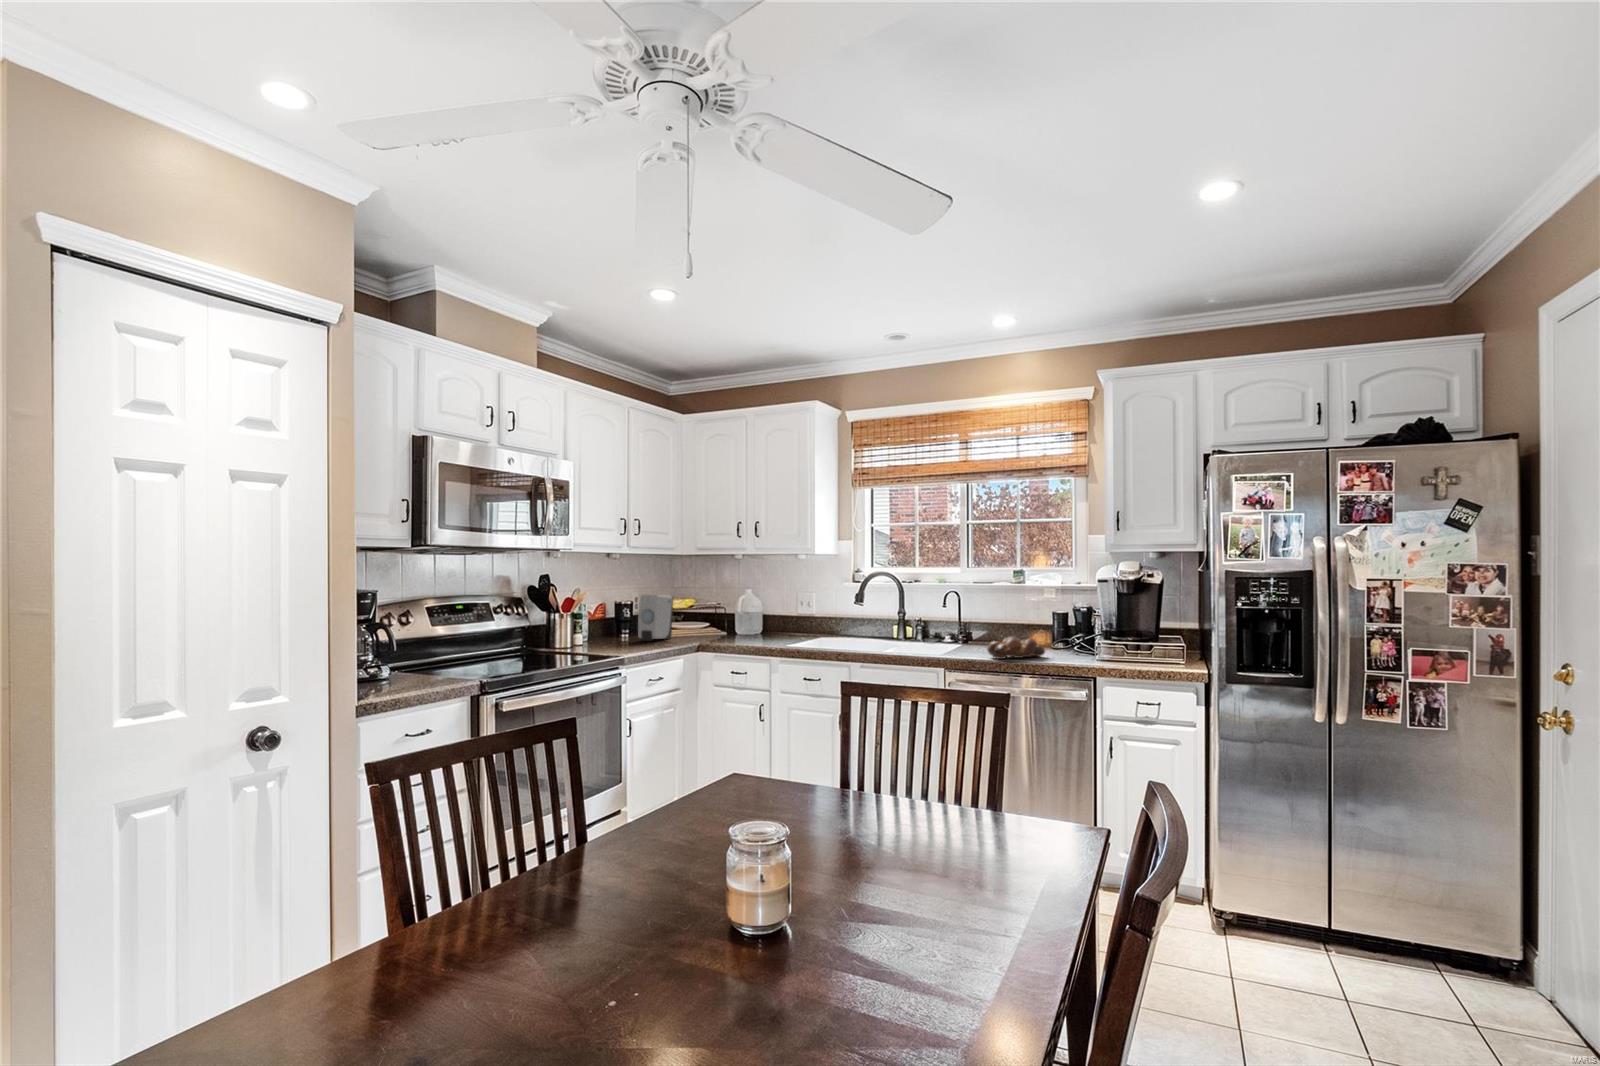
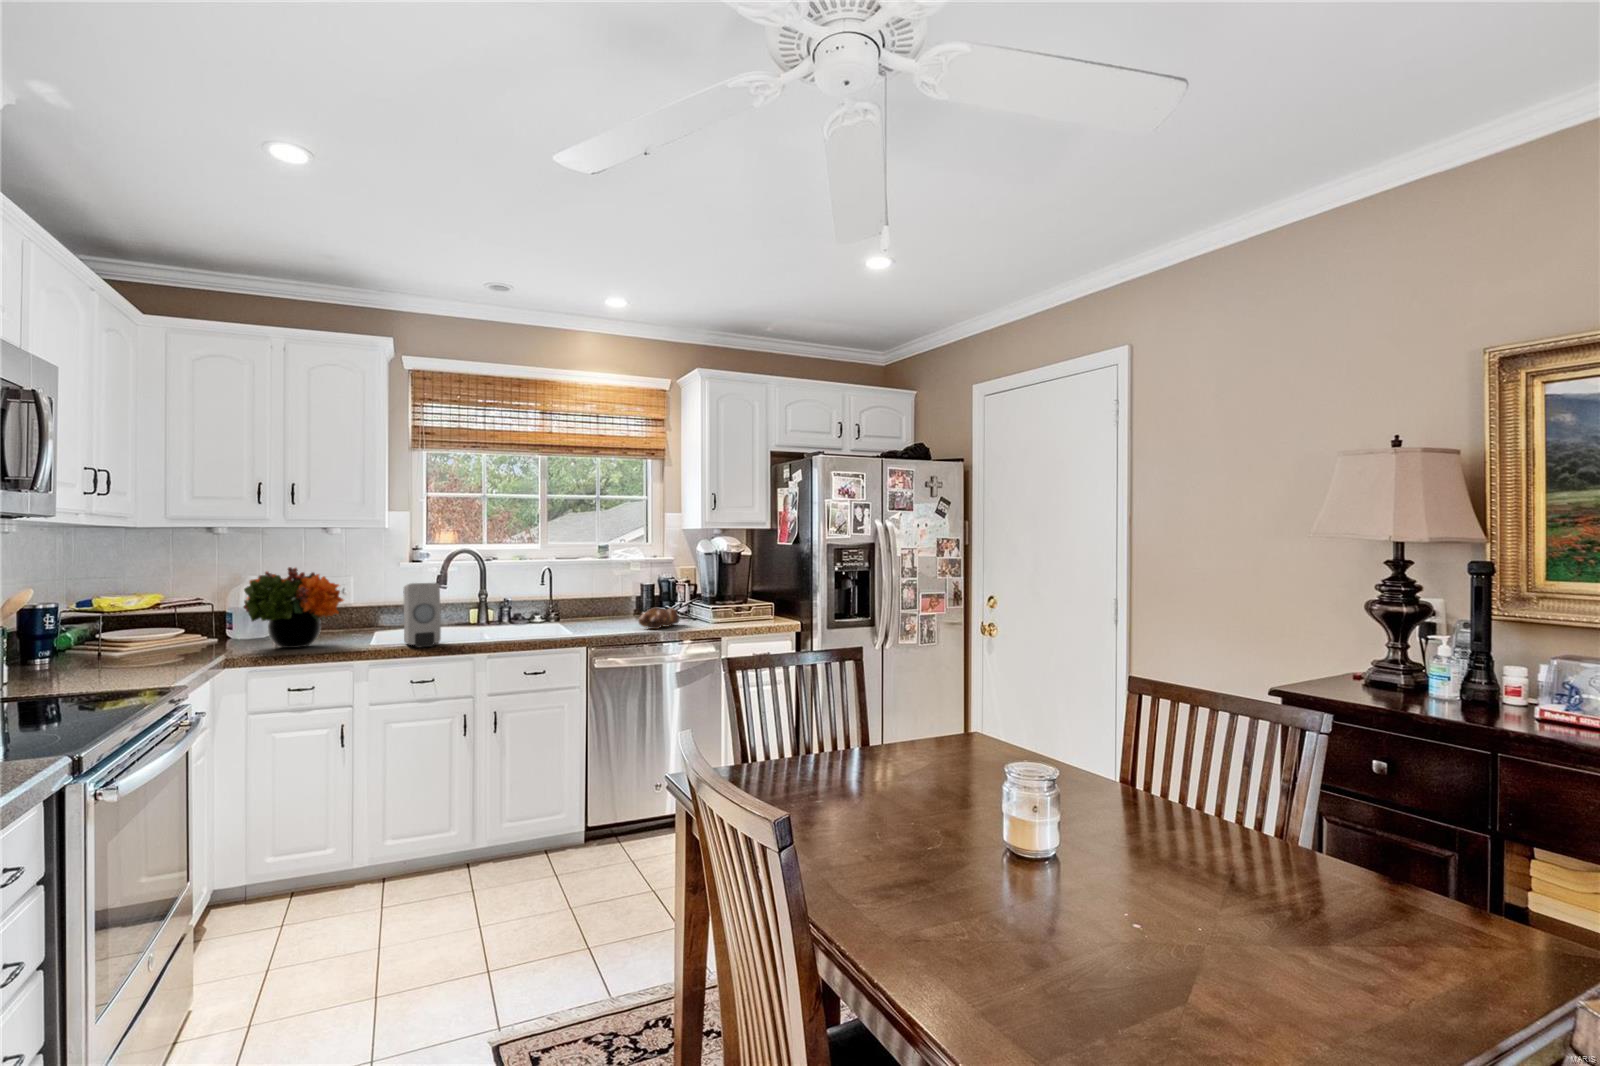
flower arrangement: none [696,583,764,642] -> present [243,567,344,648]
soap dispenser: present [638,595,673,641] -> present [403,583,441,648]

